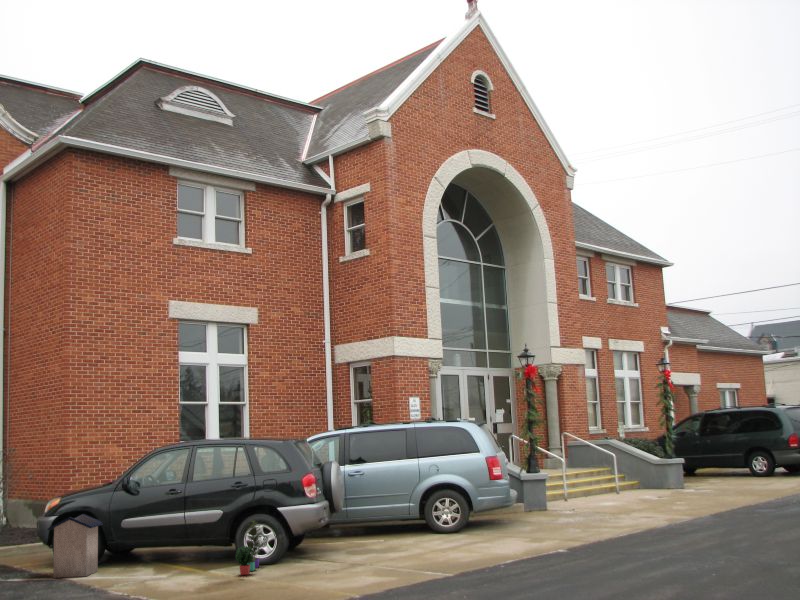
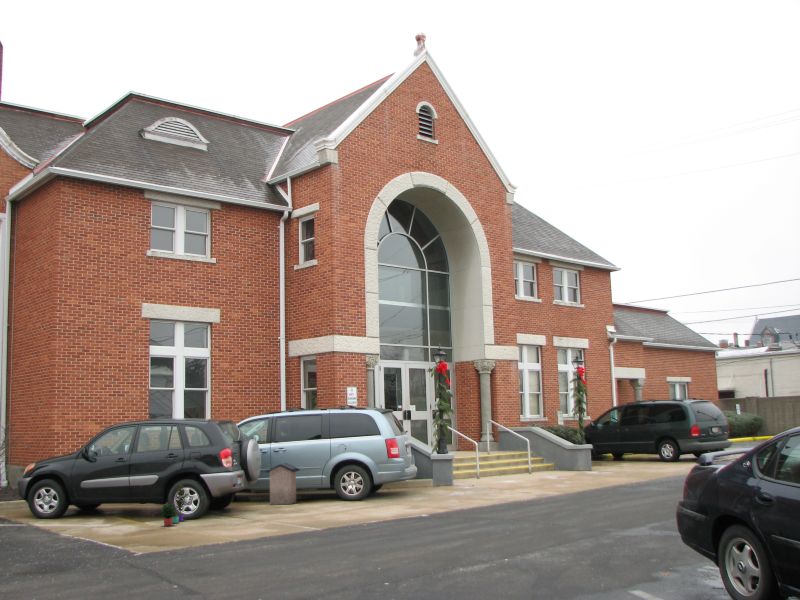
trash can: present [48,514,103,578] -> present [266,463,300,505]

